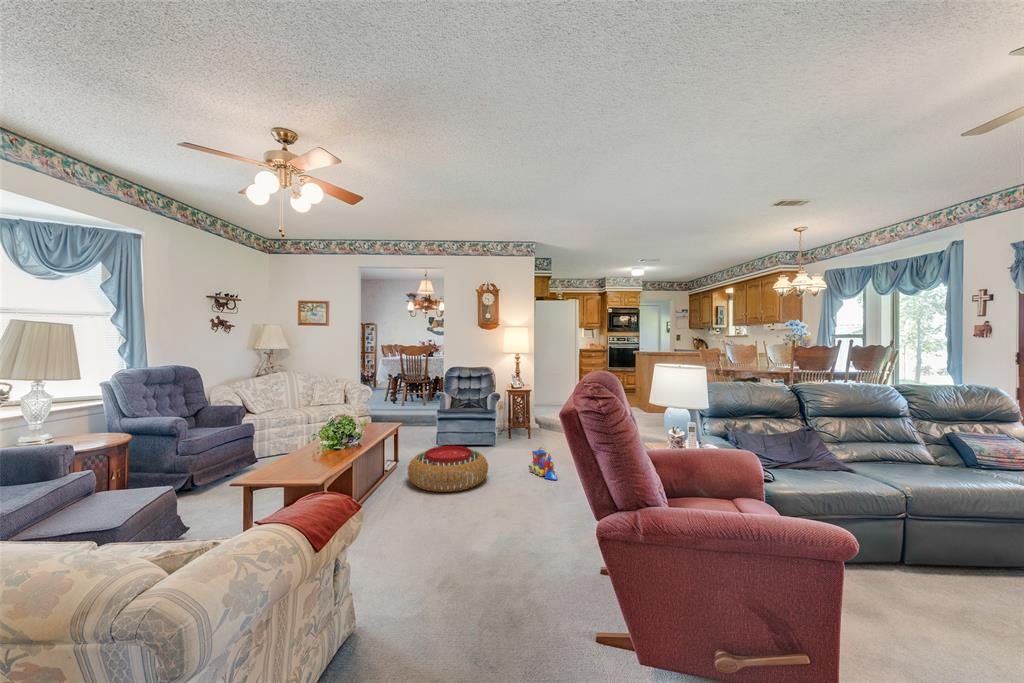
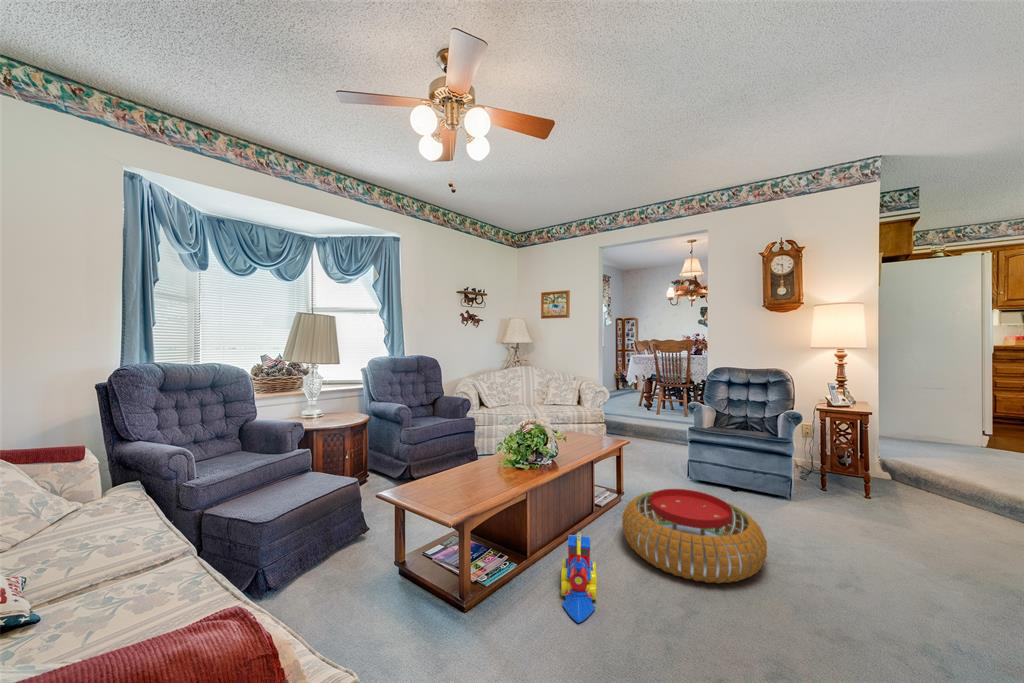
toy train: present [529,446,557,480] -> present [561,532,597,623]

